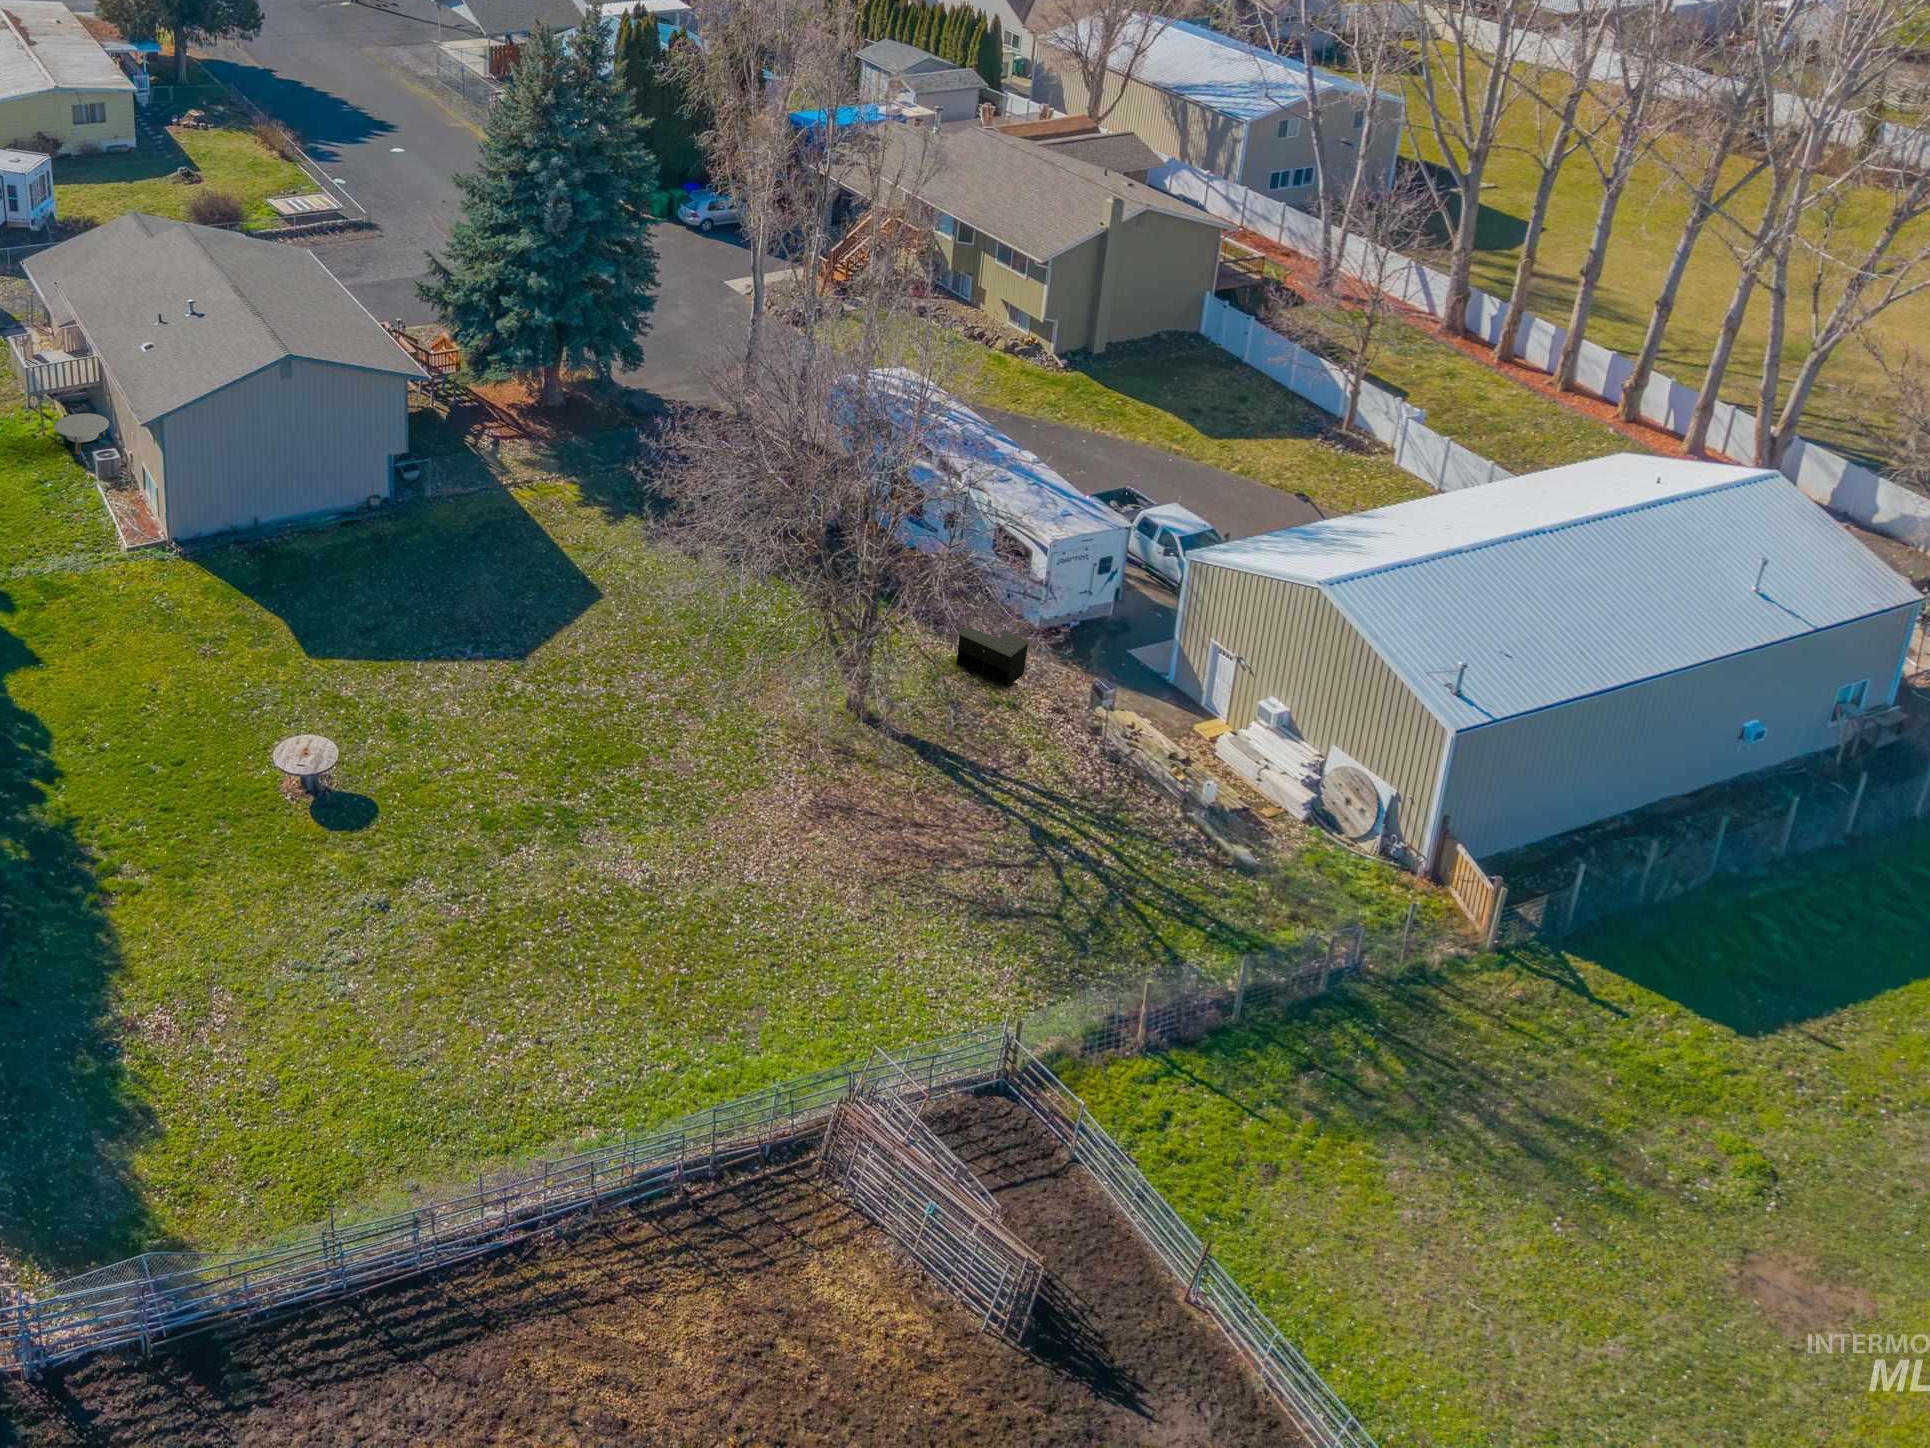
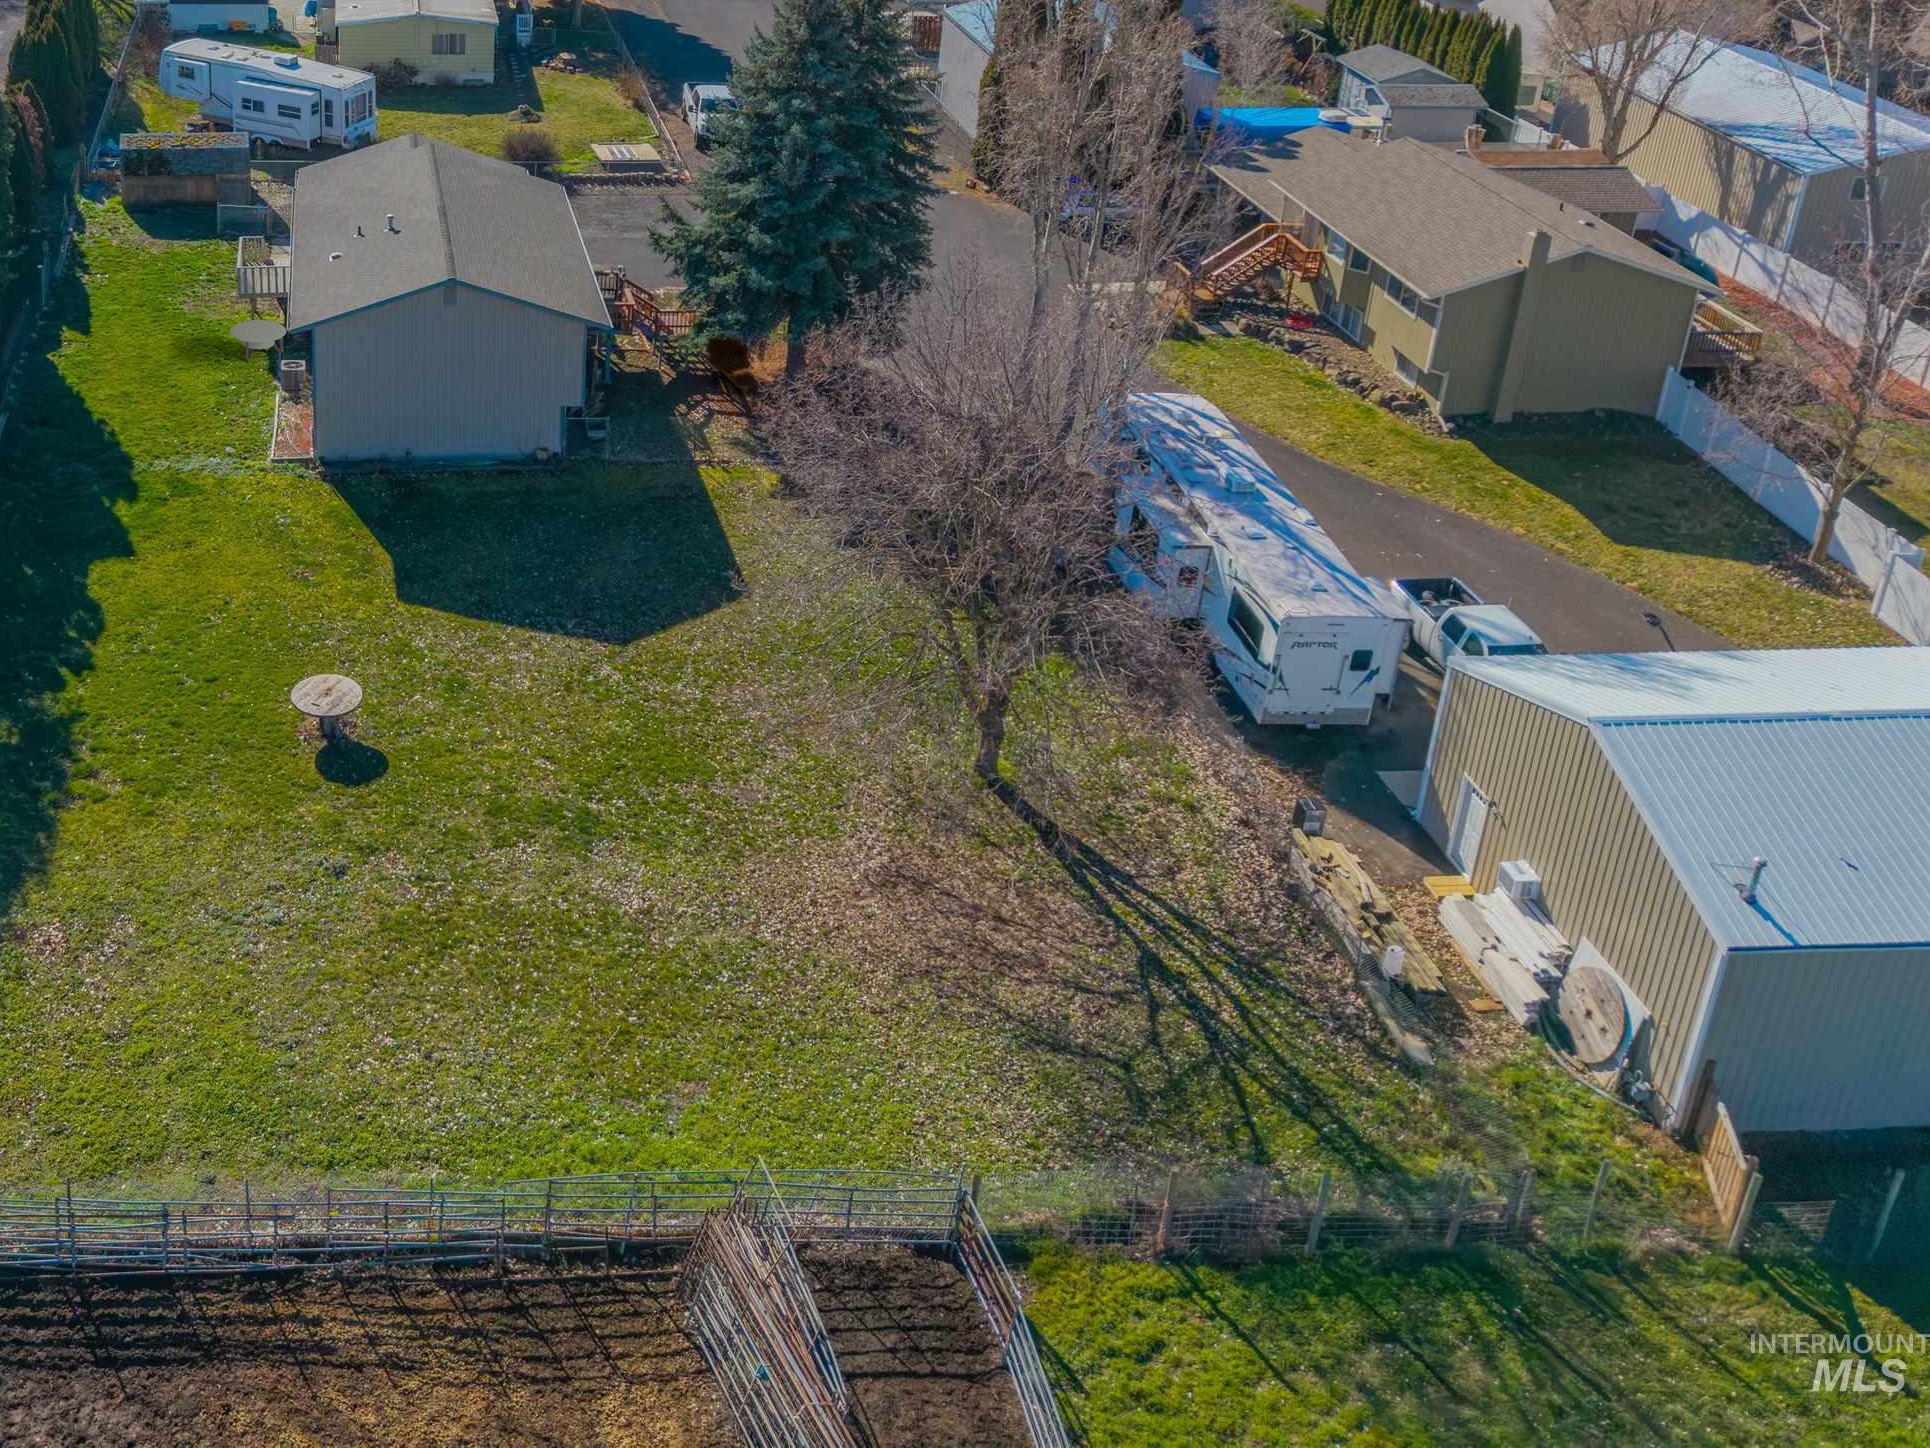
lounge chair: none [491,355,542,420] -> present [706,336,757,392]
storage bench: present [956,628,1028,688] -> none [1128,694,1220,784]

